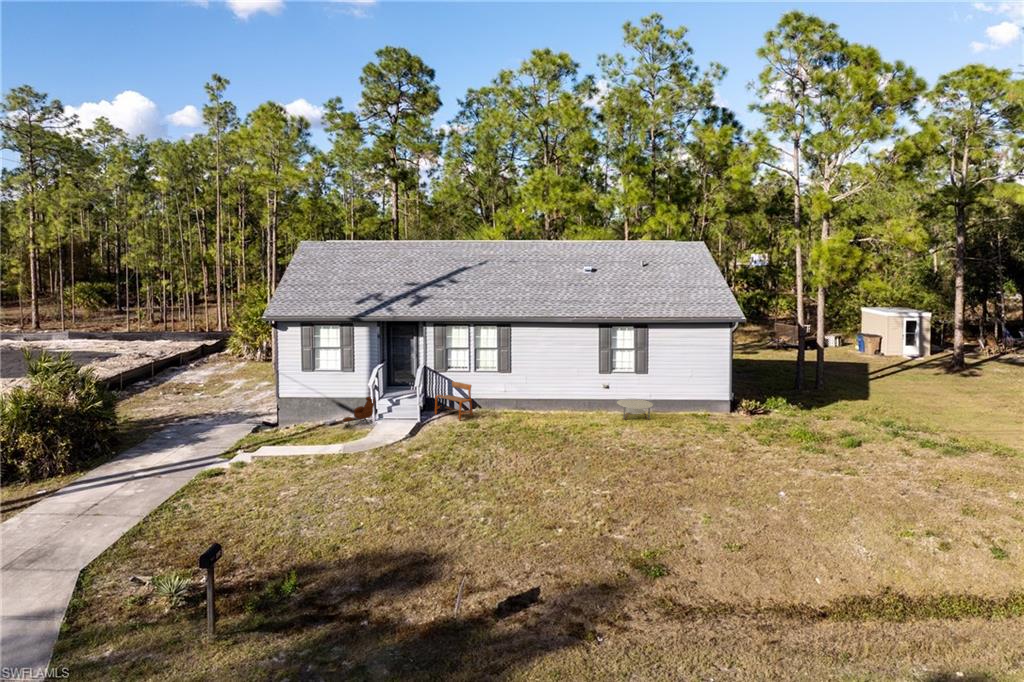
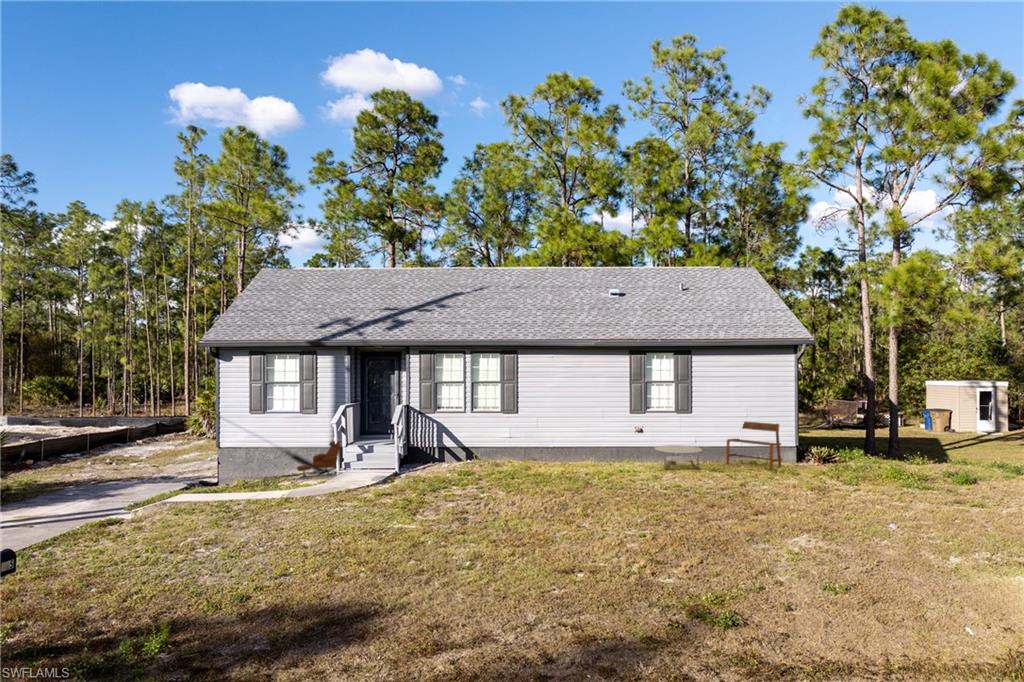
bench: present [435,381,473,421] -> present [726,422,782,470]

